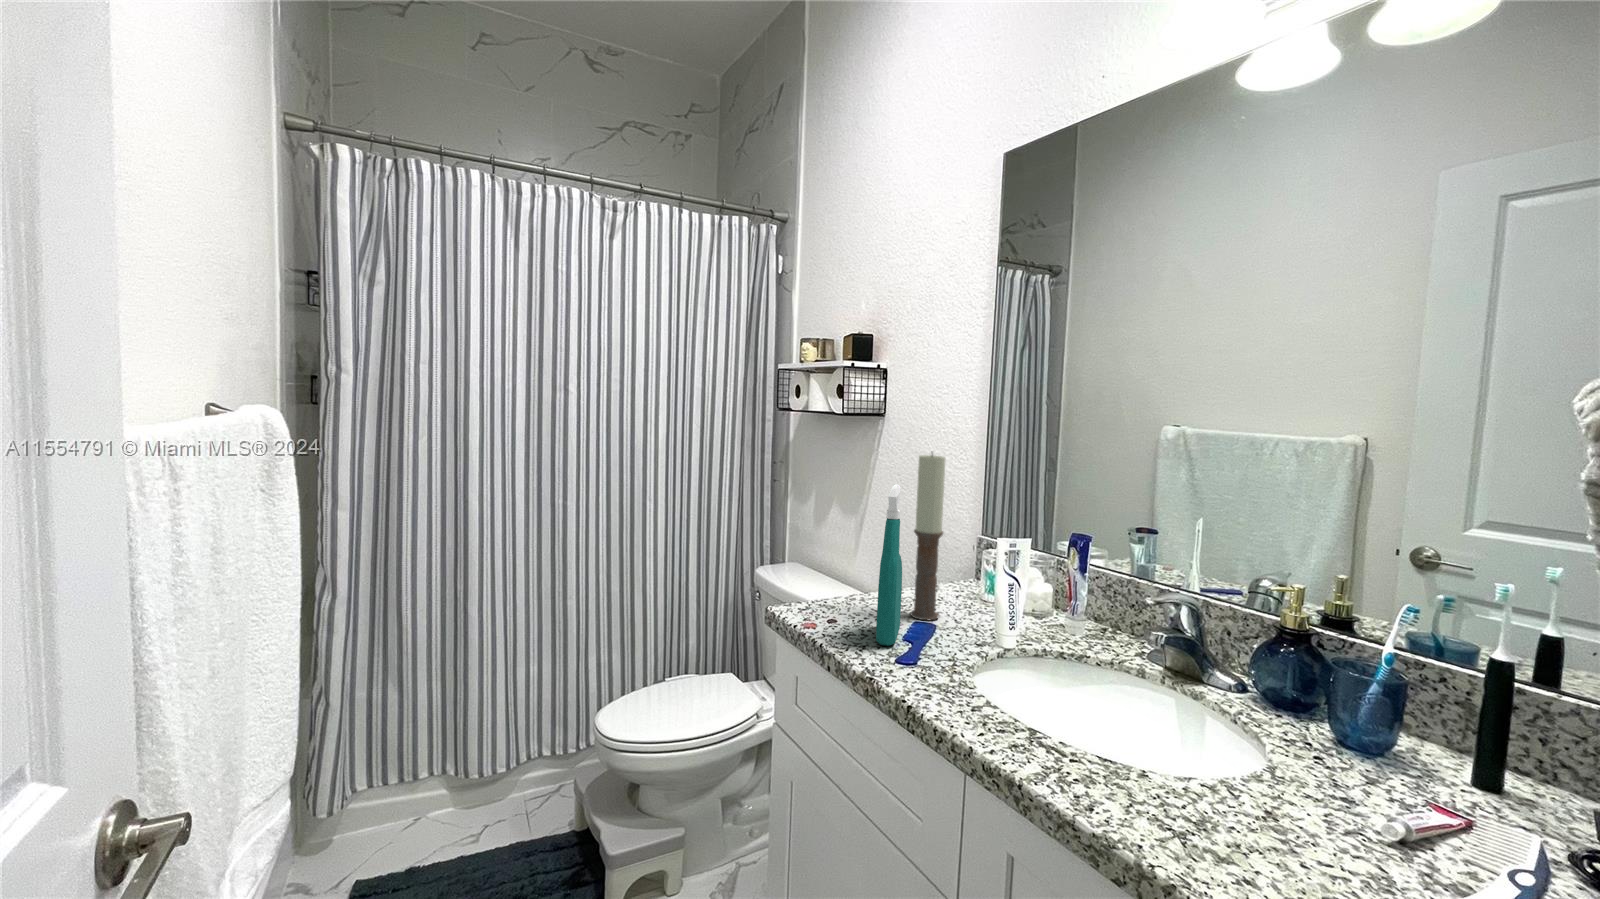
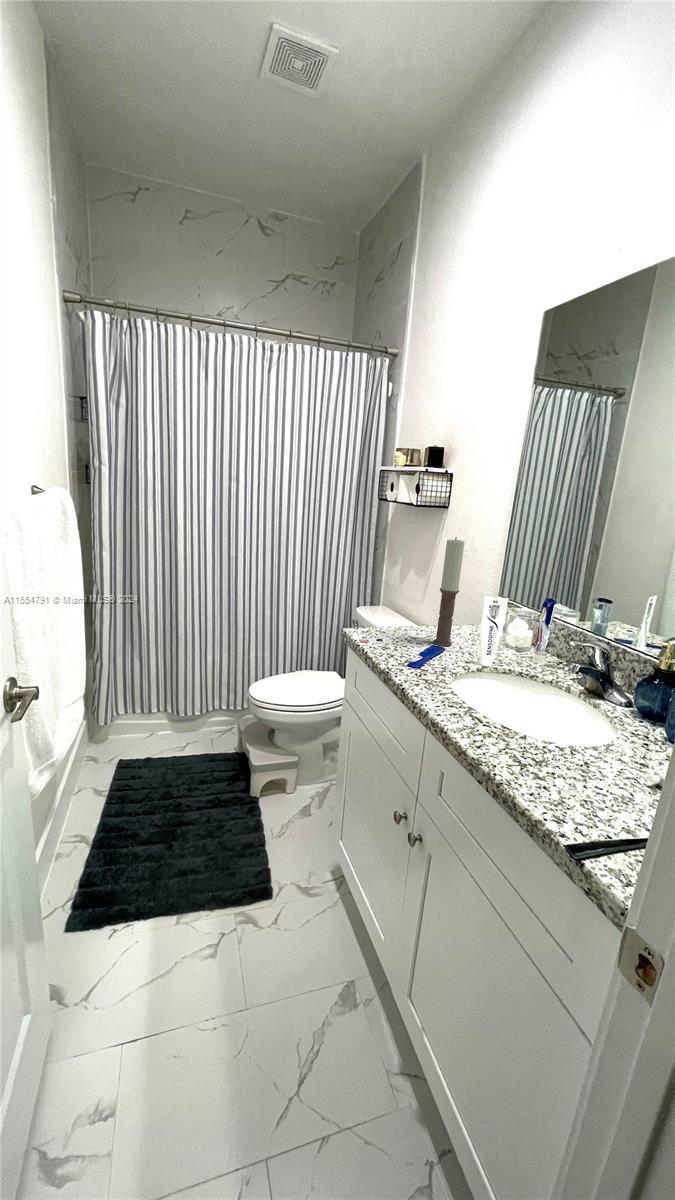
spray bottle: present [876,484,902,646] -> none [401,558,427,657]

